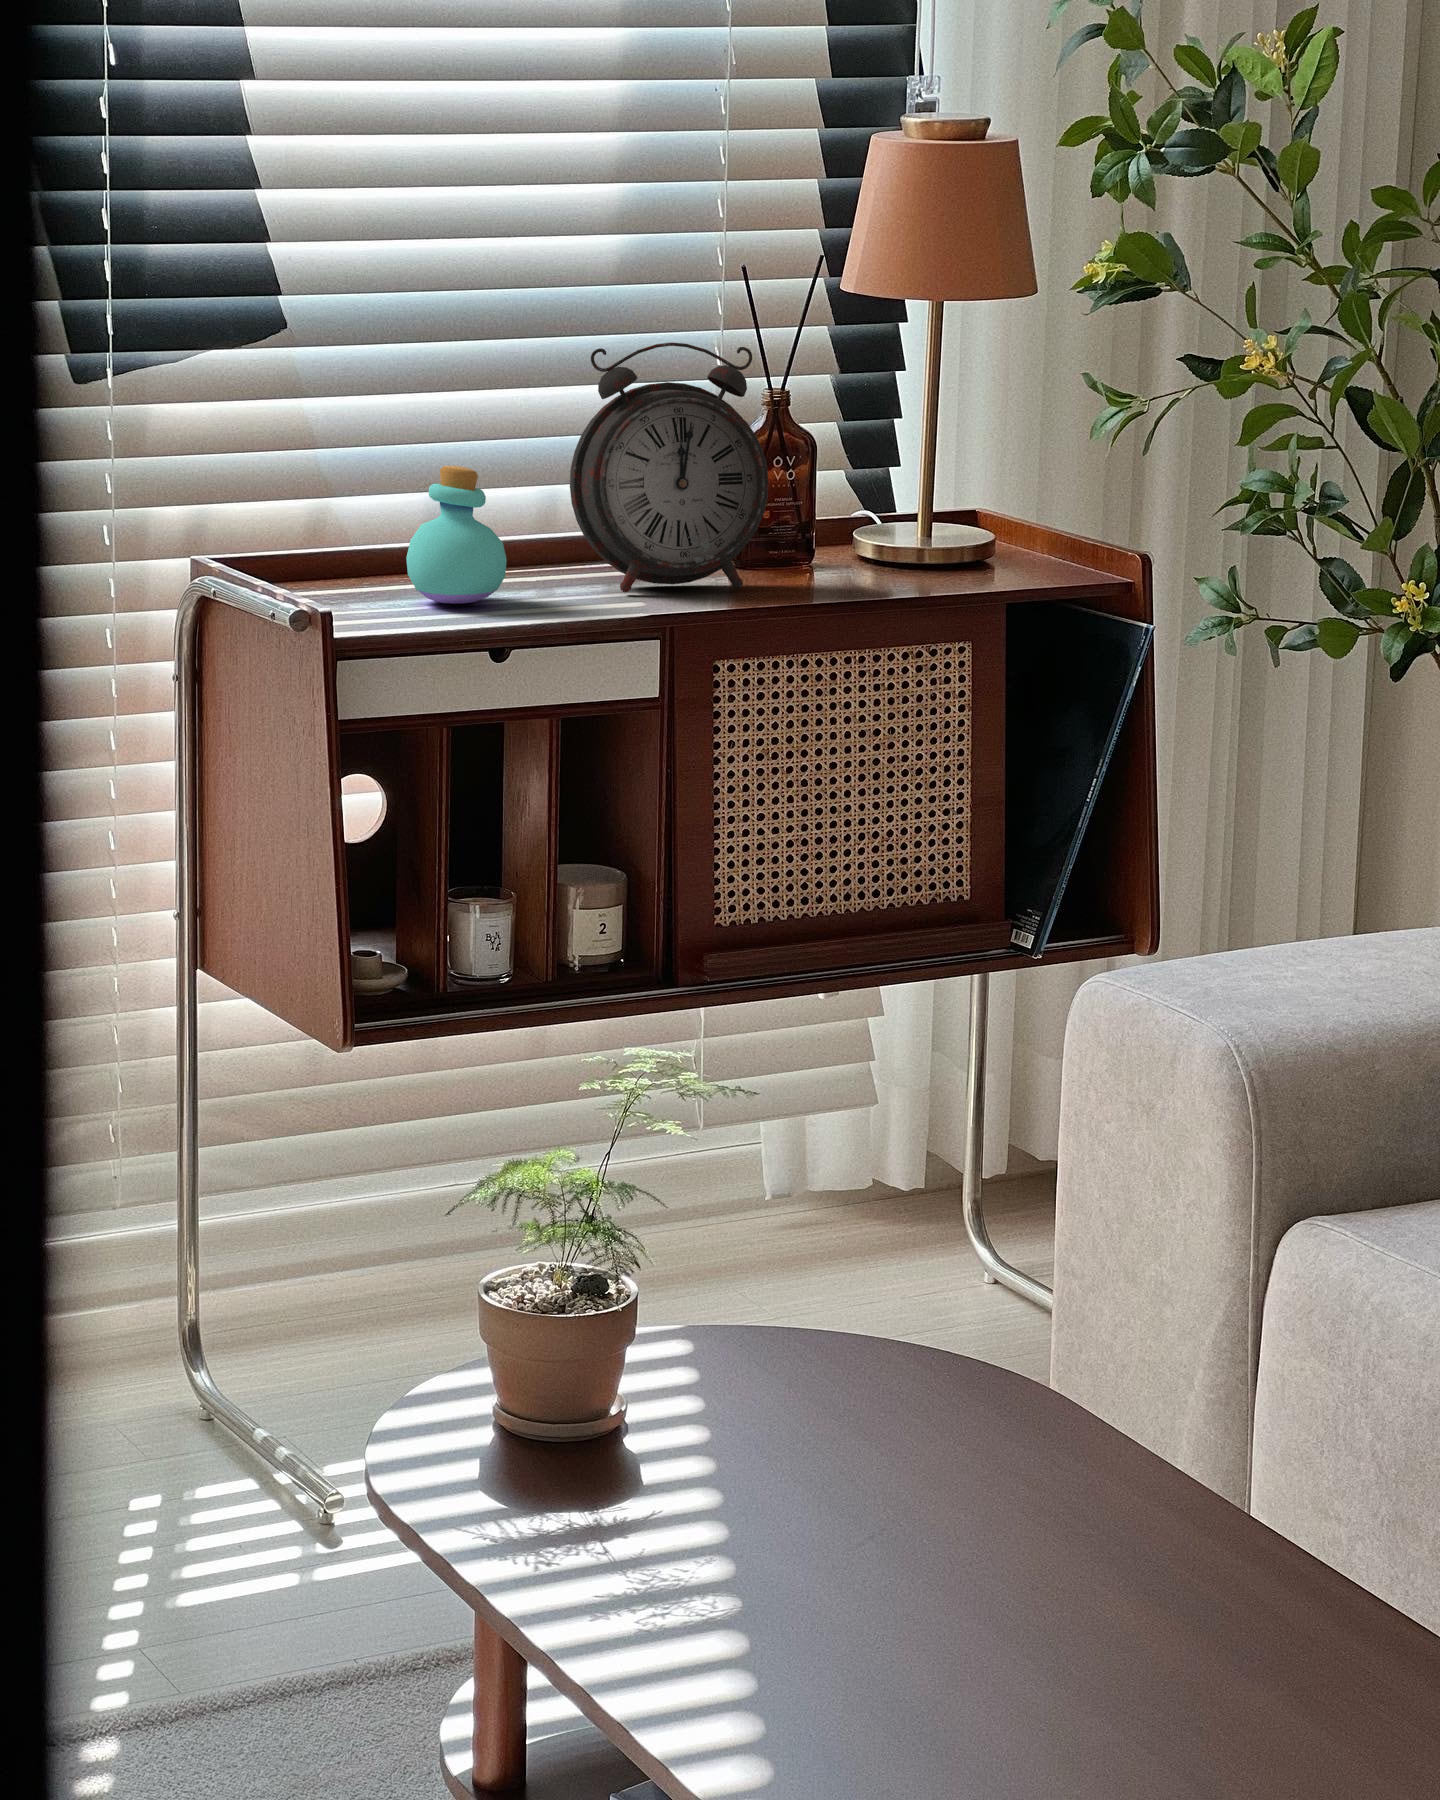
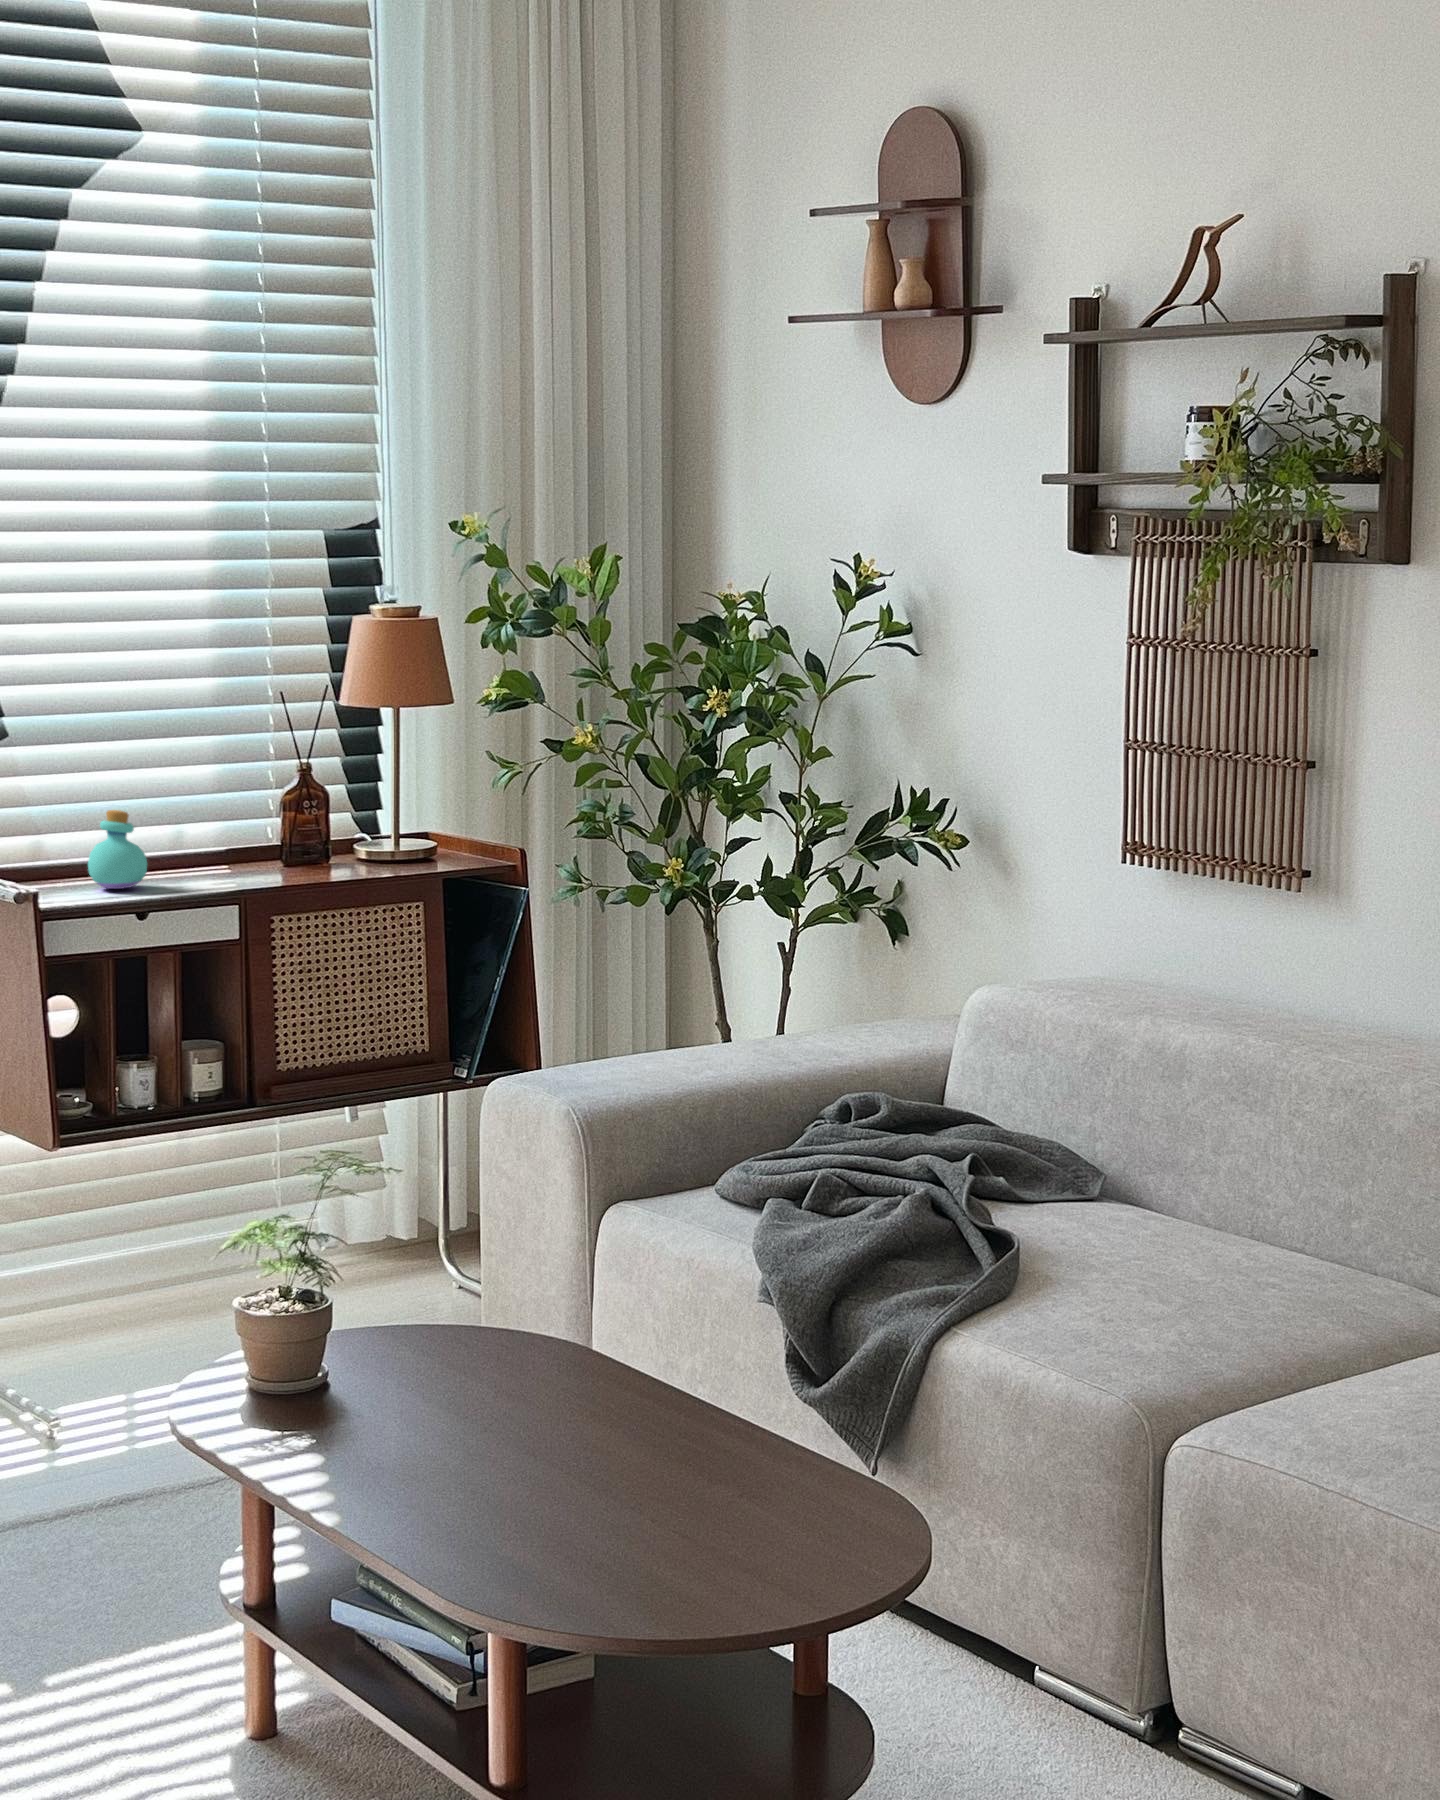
alarm clock: present [570,342,769,592] -> none [183,737,300,880]

